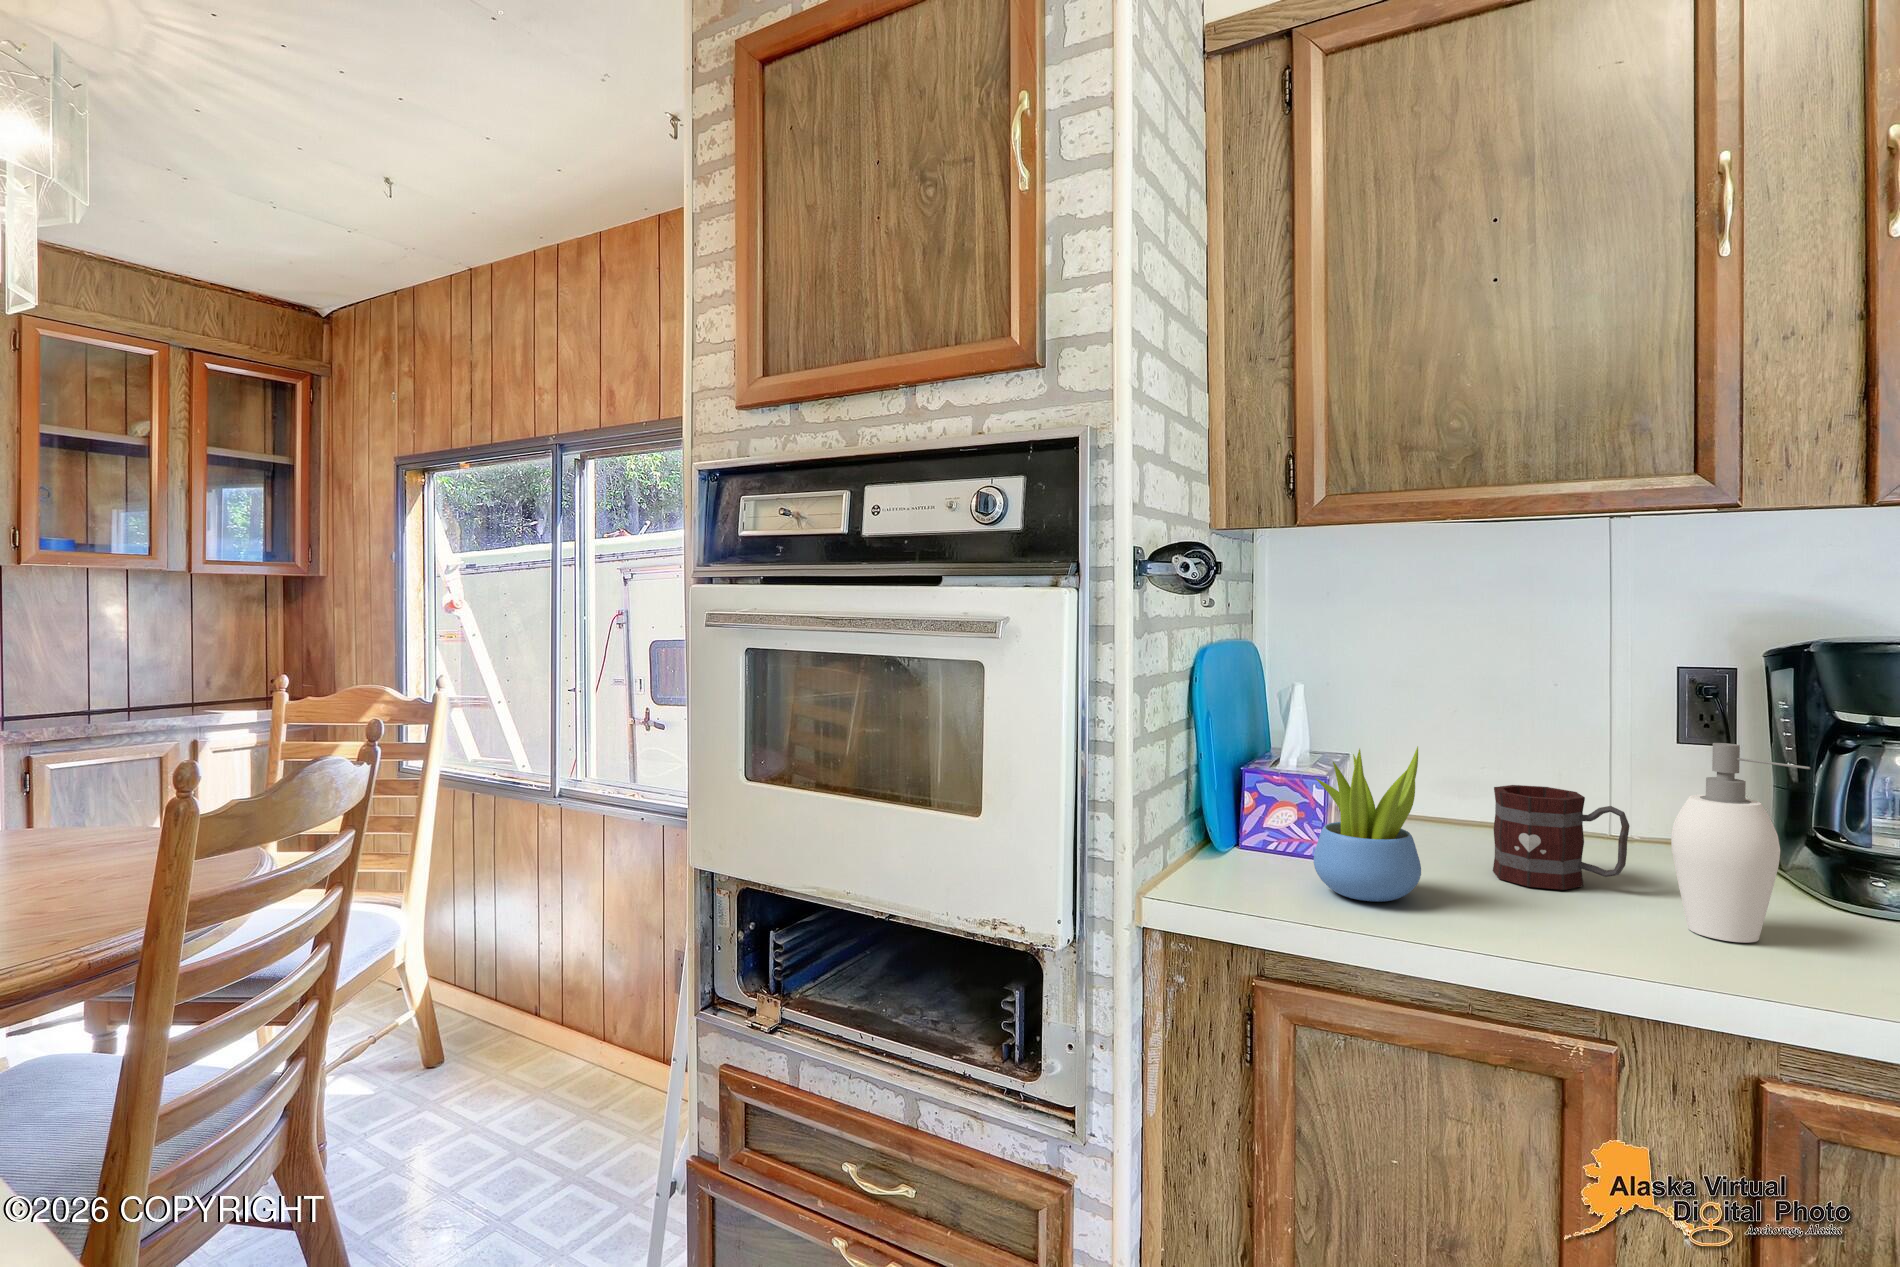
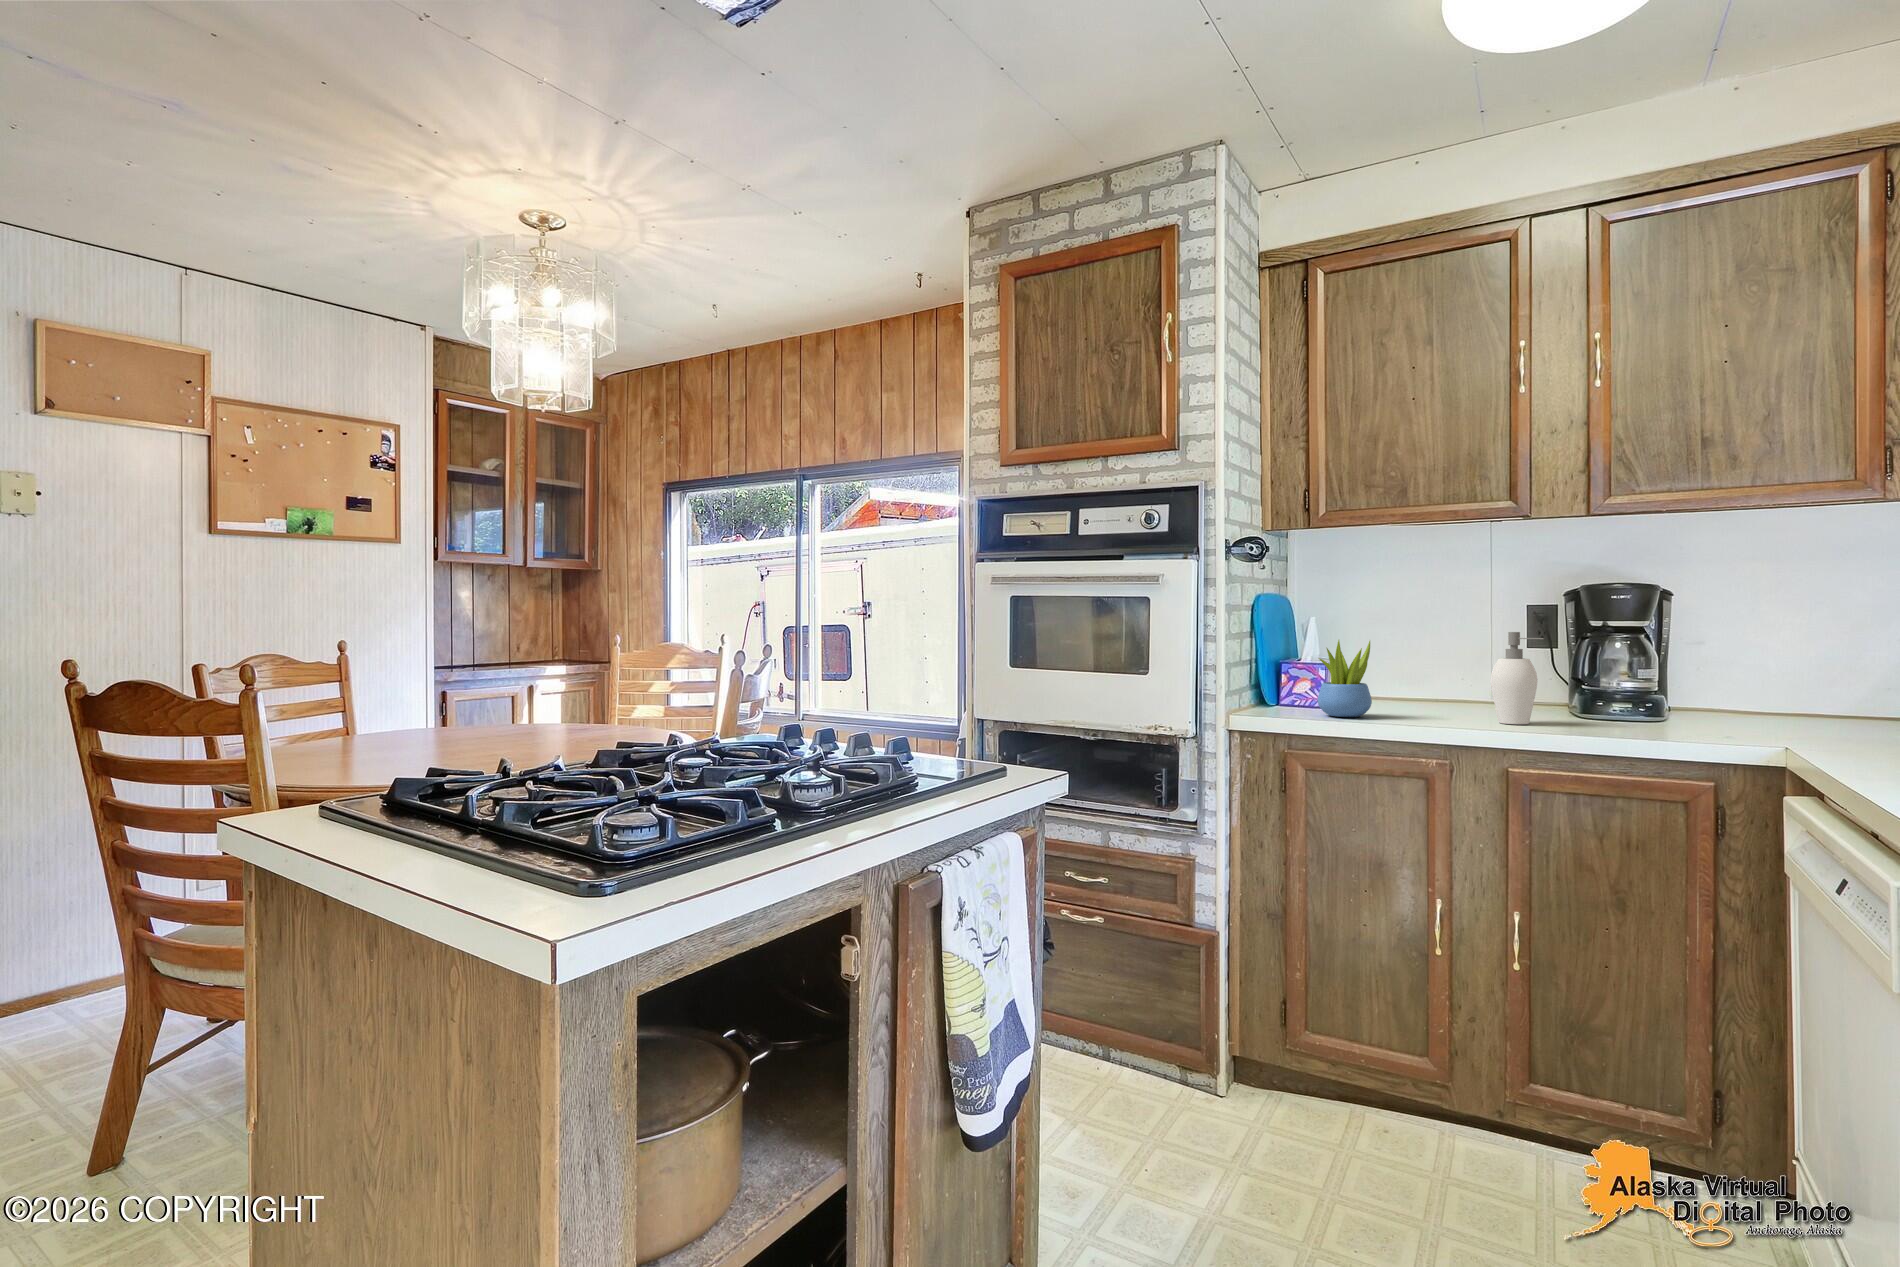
mug: present [1493,785,1630,890] -> none [1416,667,1481,715]

